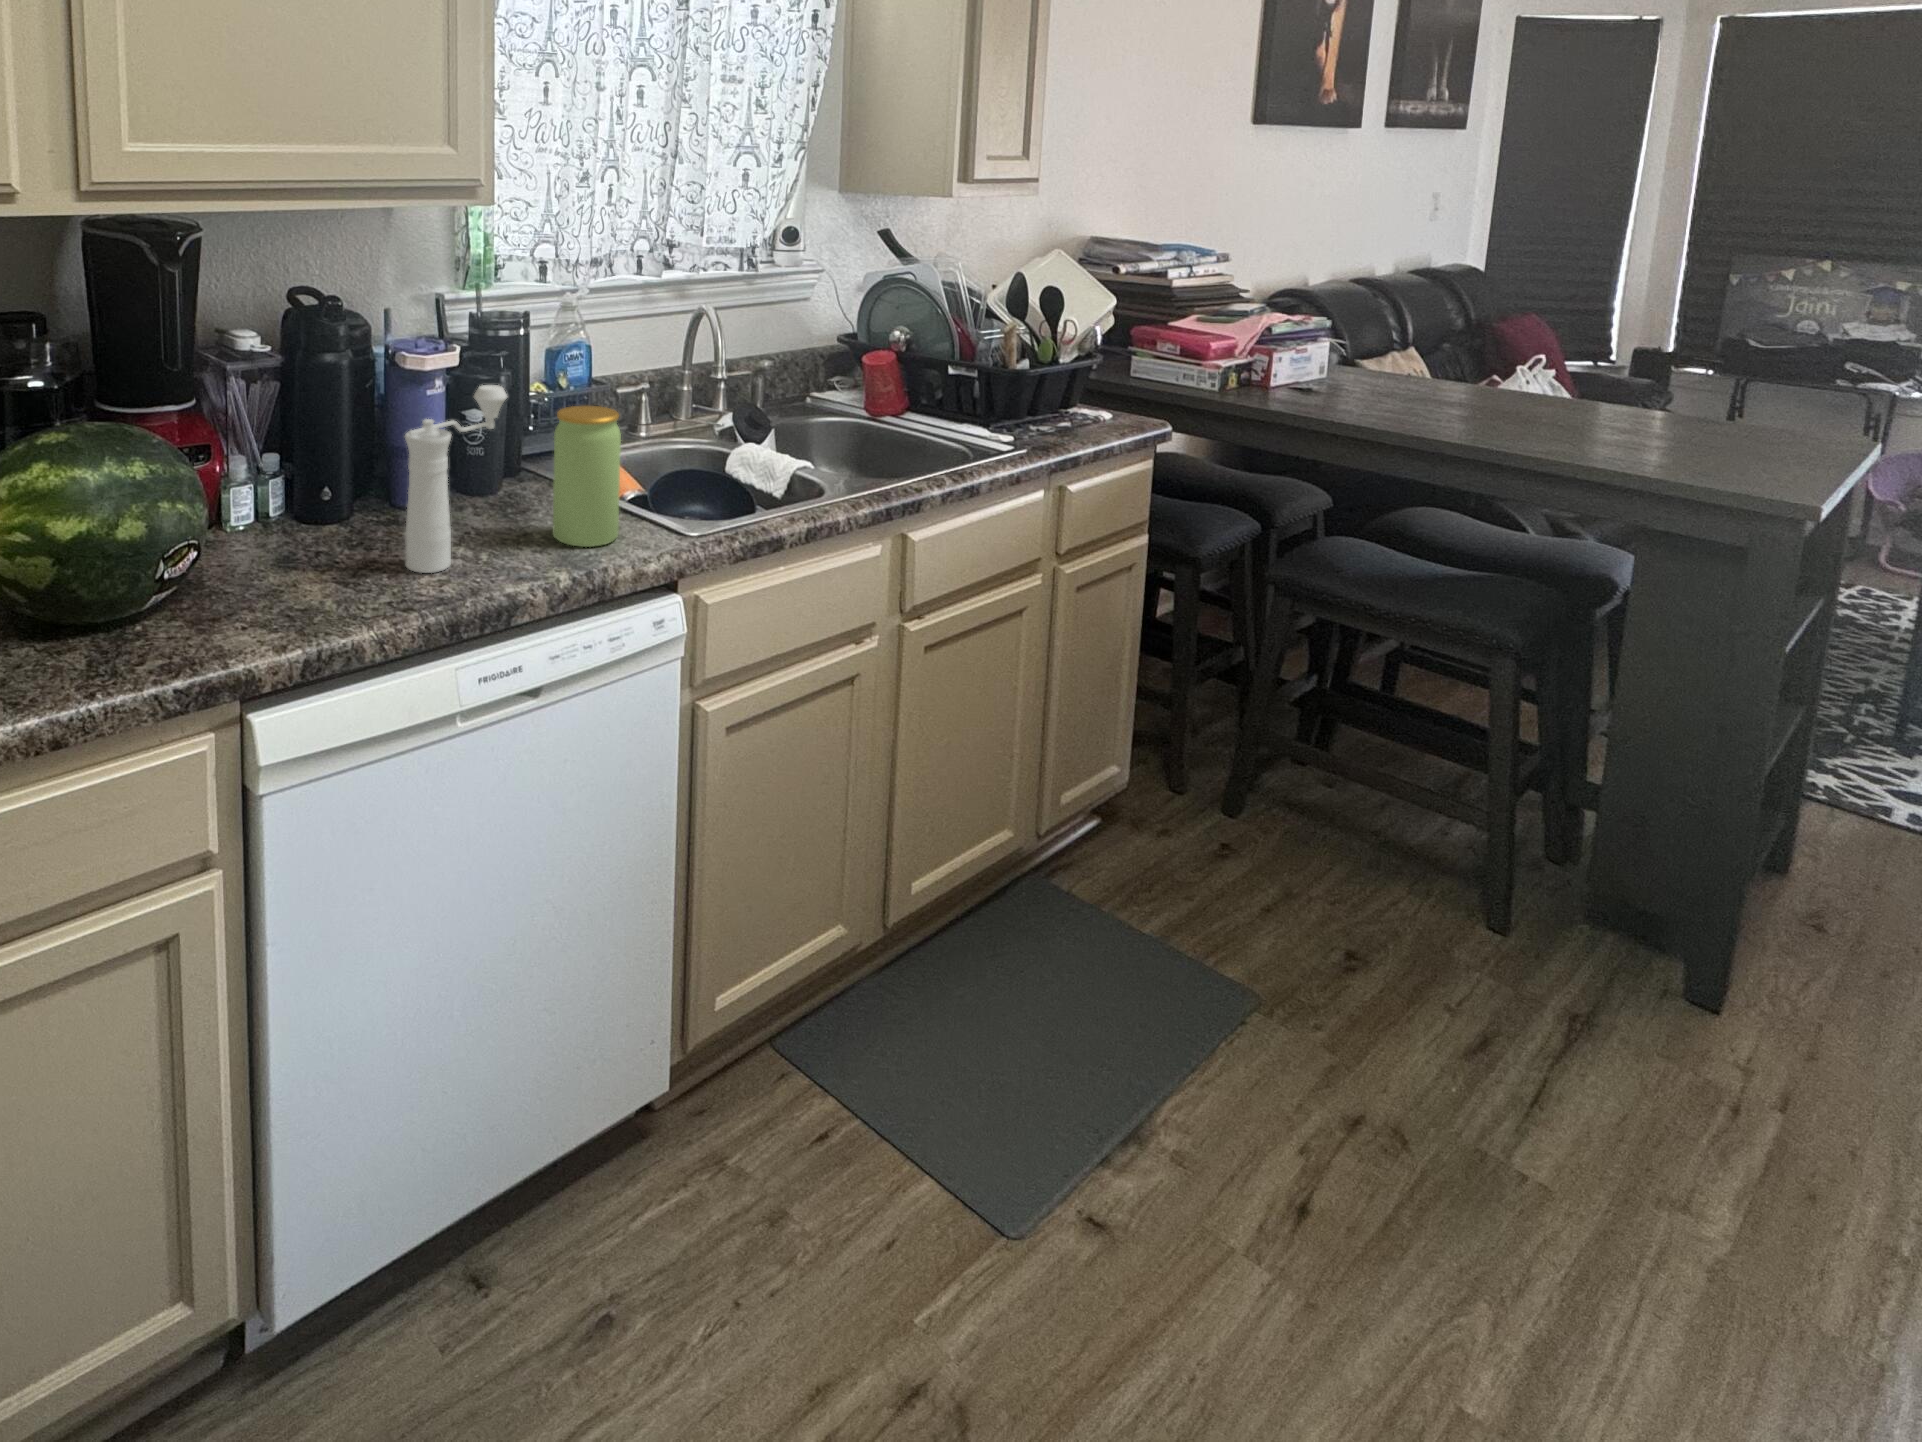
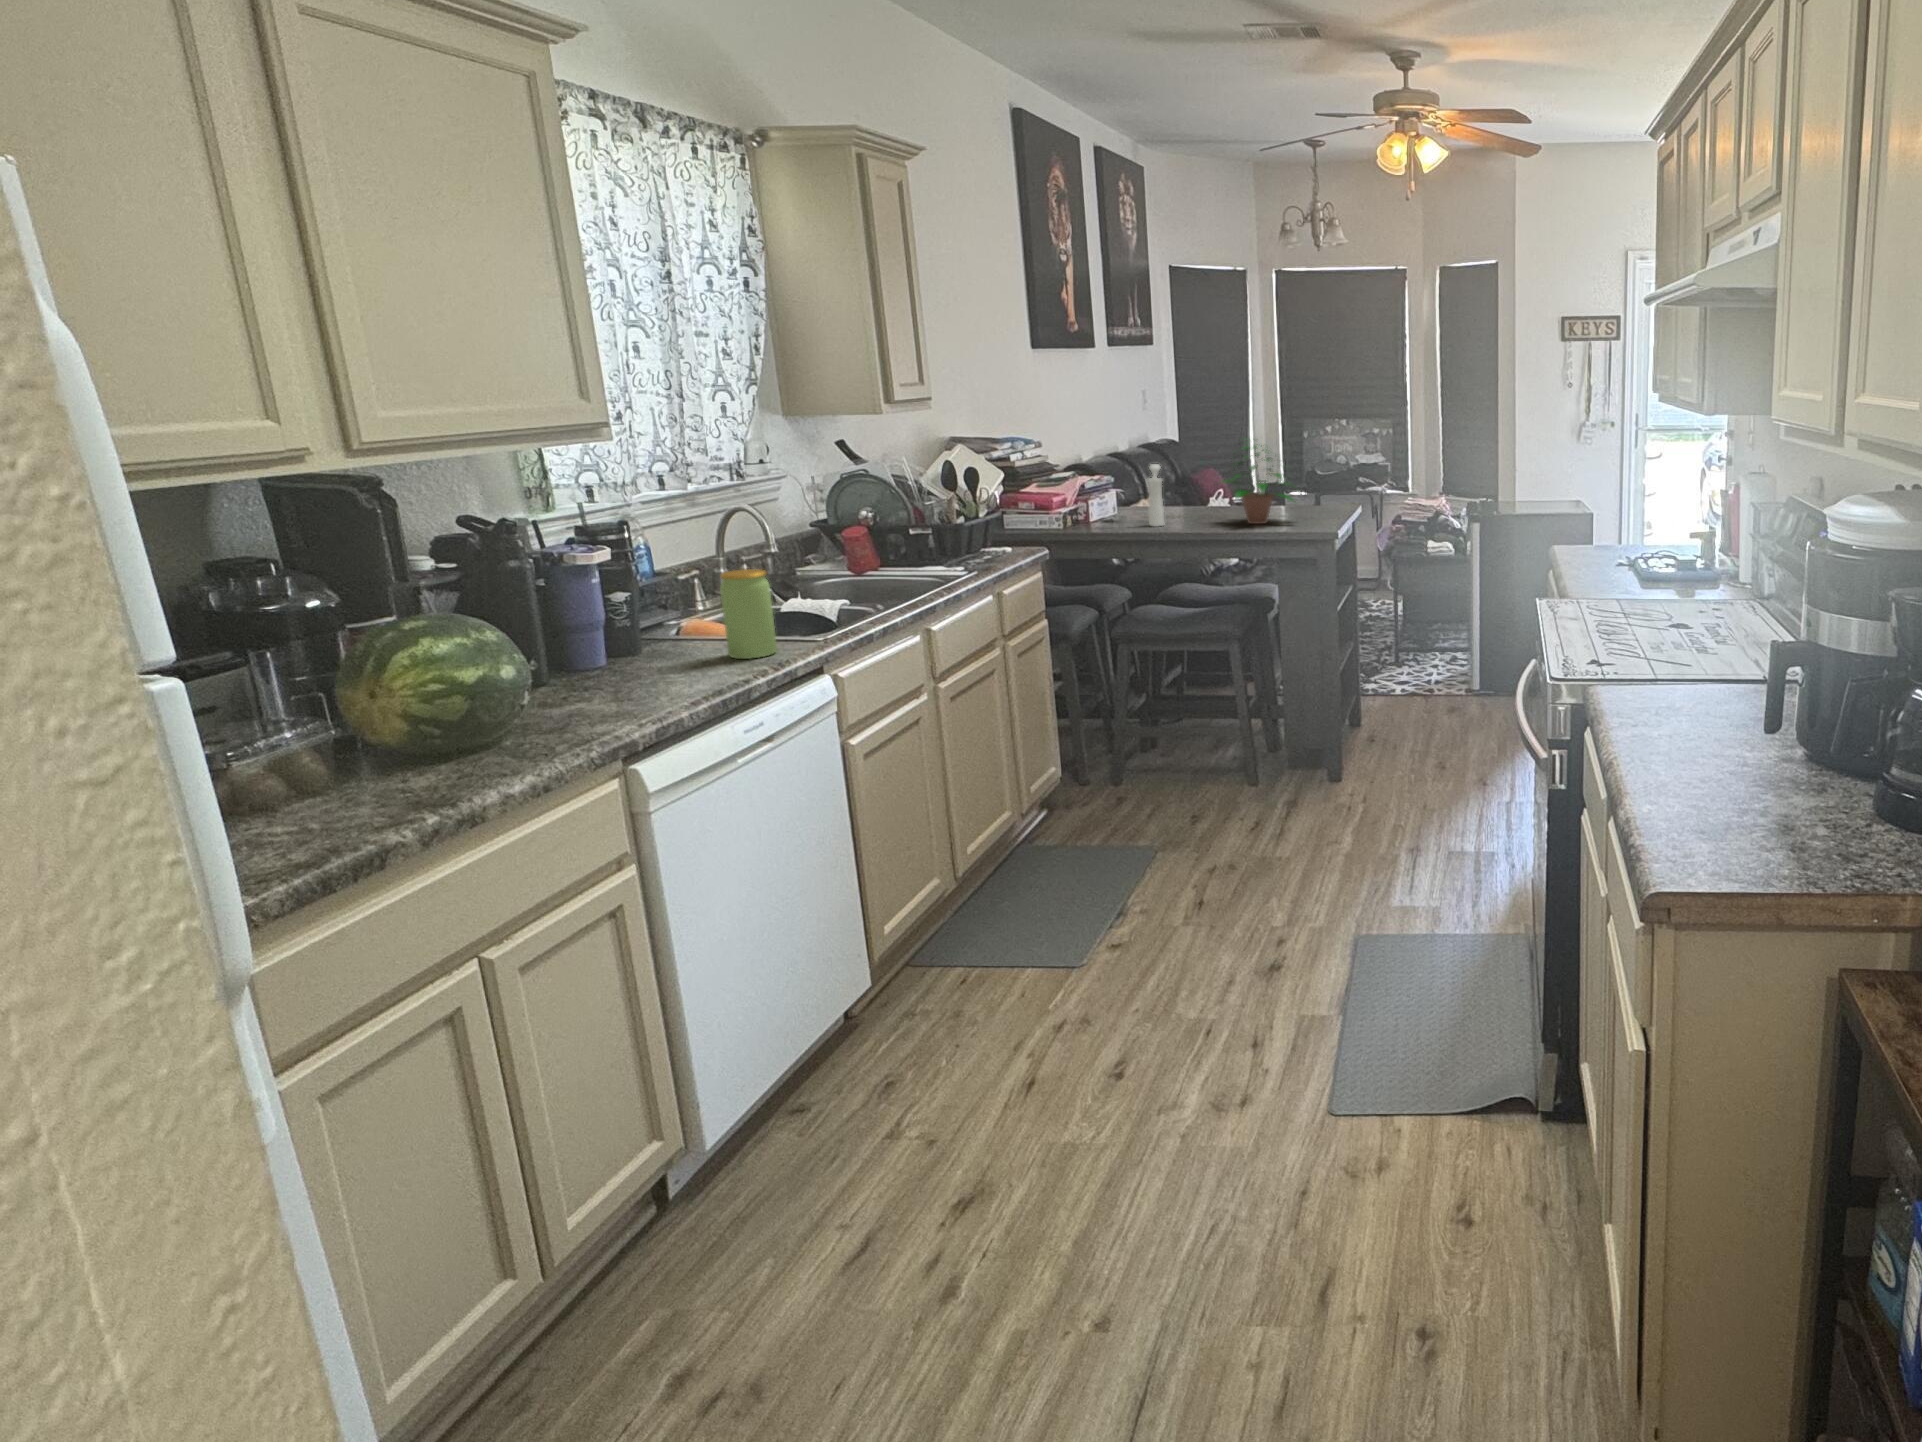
potted plant: none [1515,279,1724,443] -> present [1219,445,1294,524]
pepper mill: present [405,385,507,573] -> present [1147,464,1165,526]

